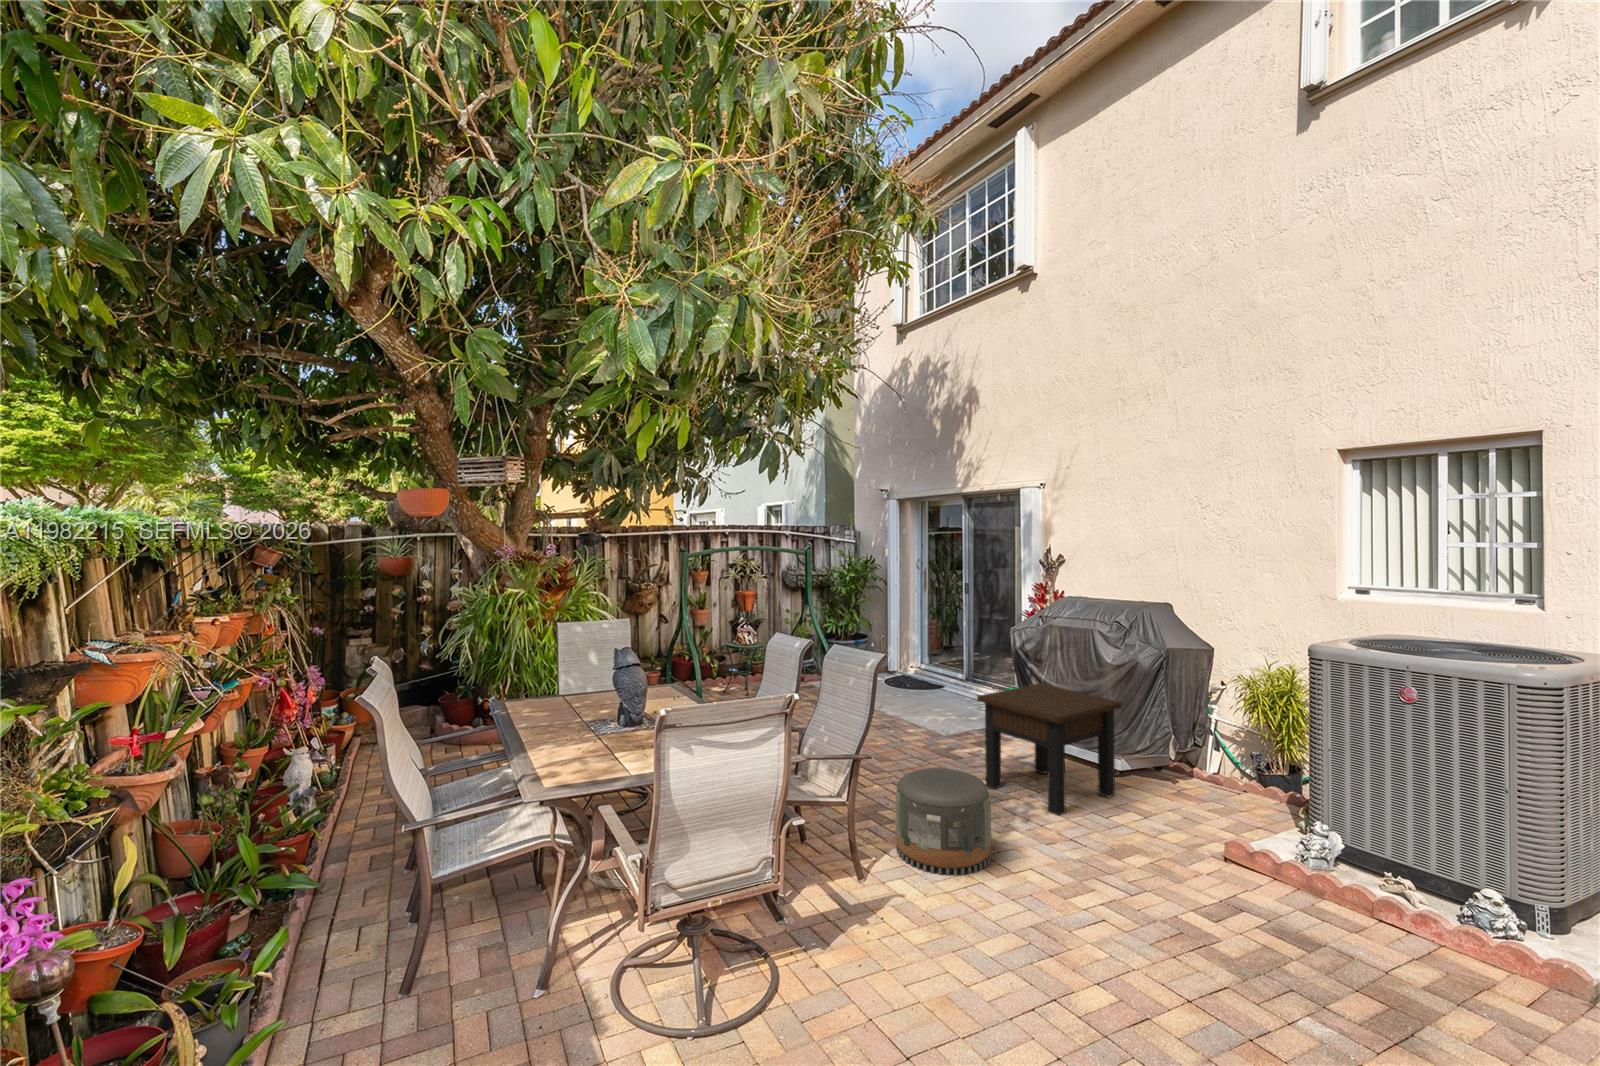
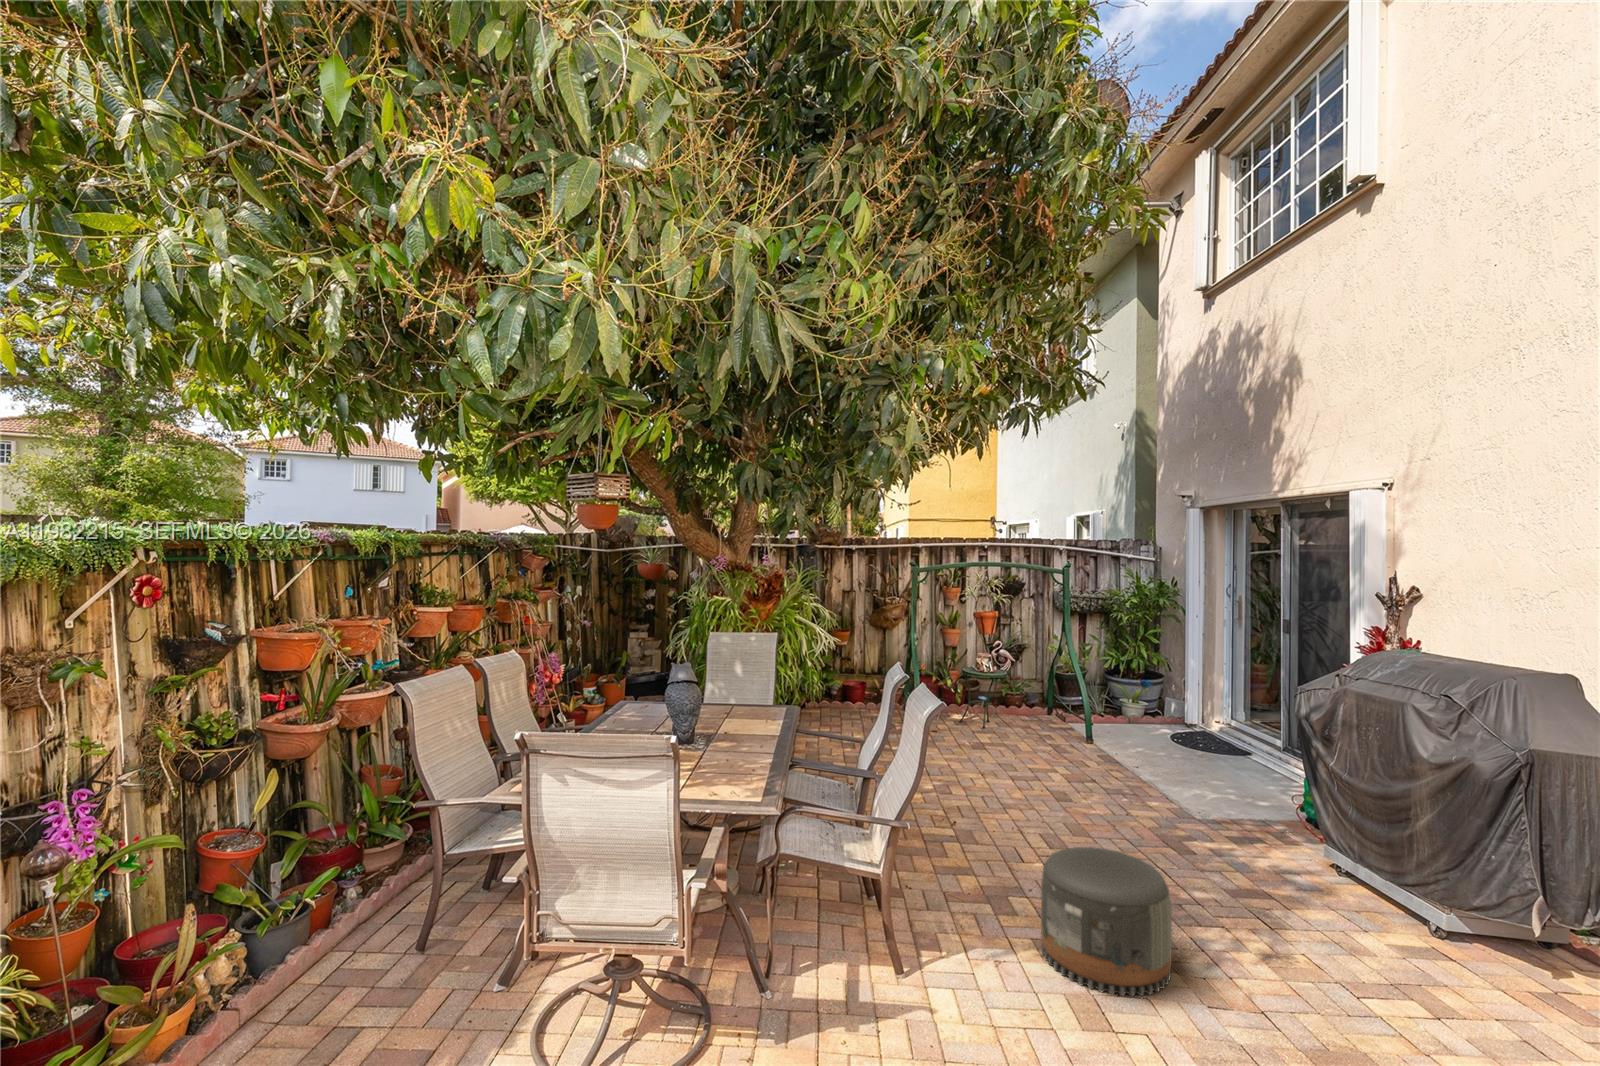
side table: present [977,683,1122,815] -> none [1216,767,1460,959]

